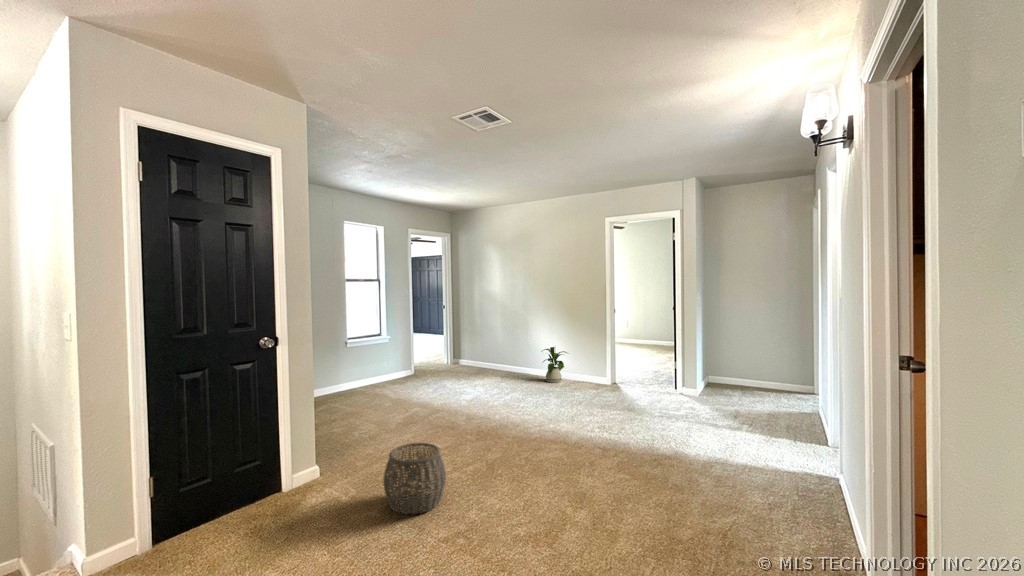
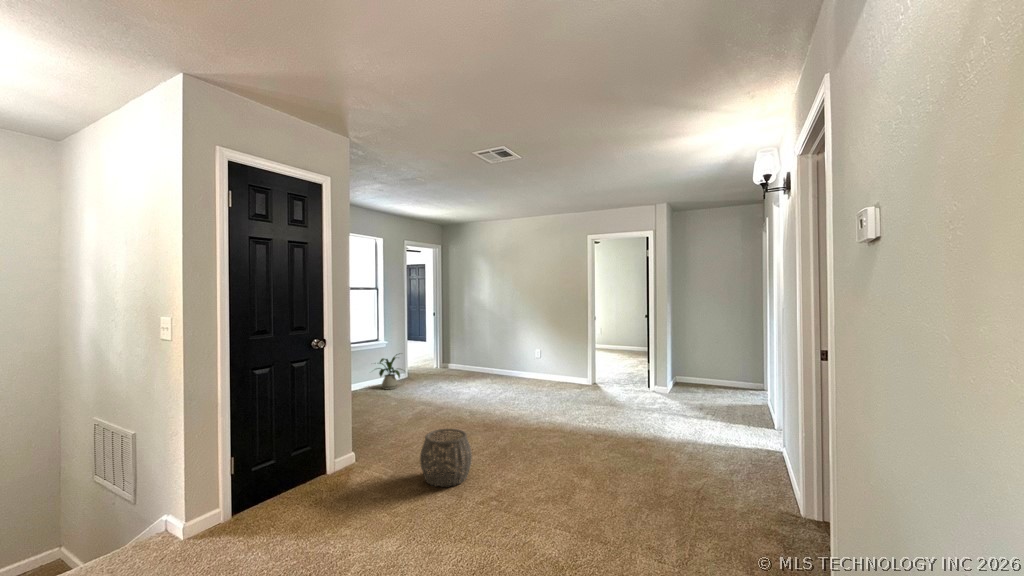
house plant: present [542,347,567,383] -> present [378,354,402,389]

